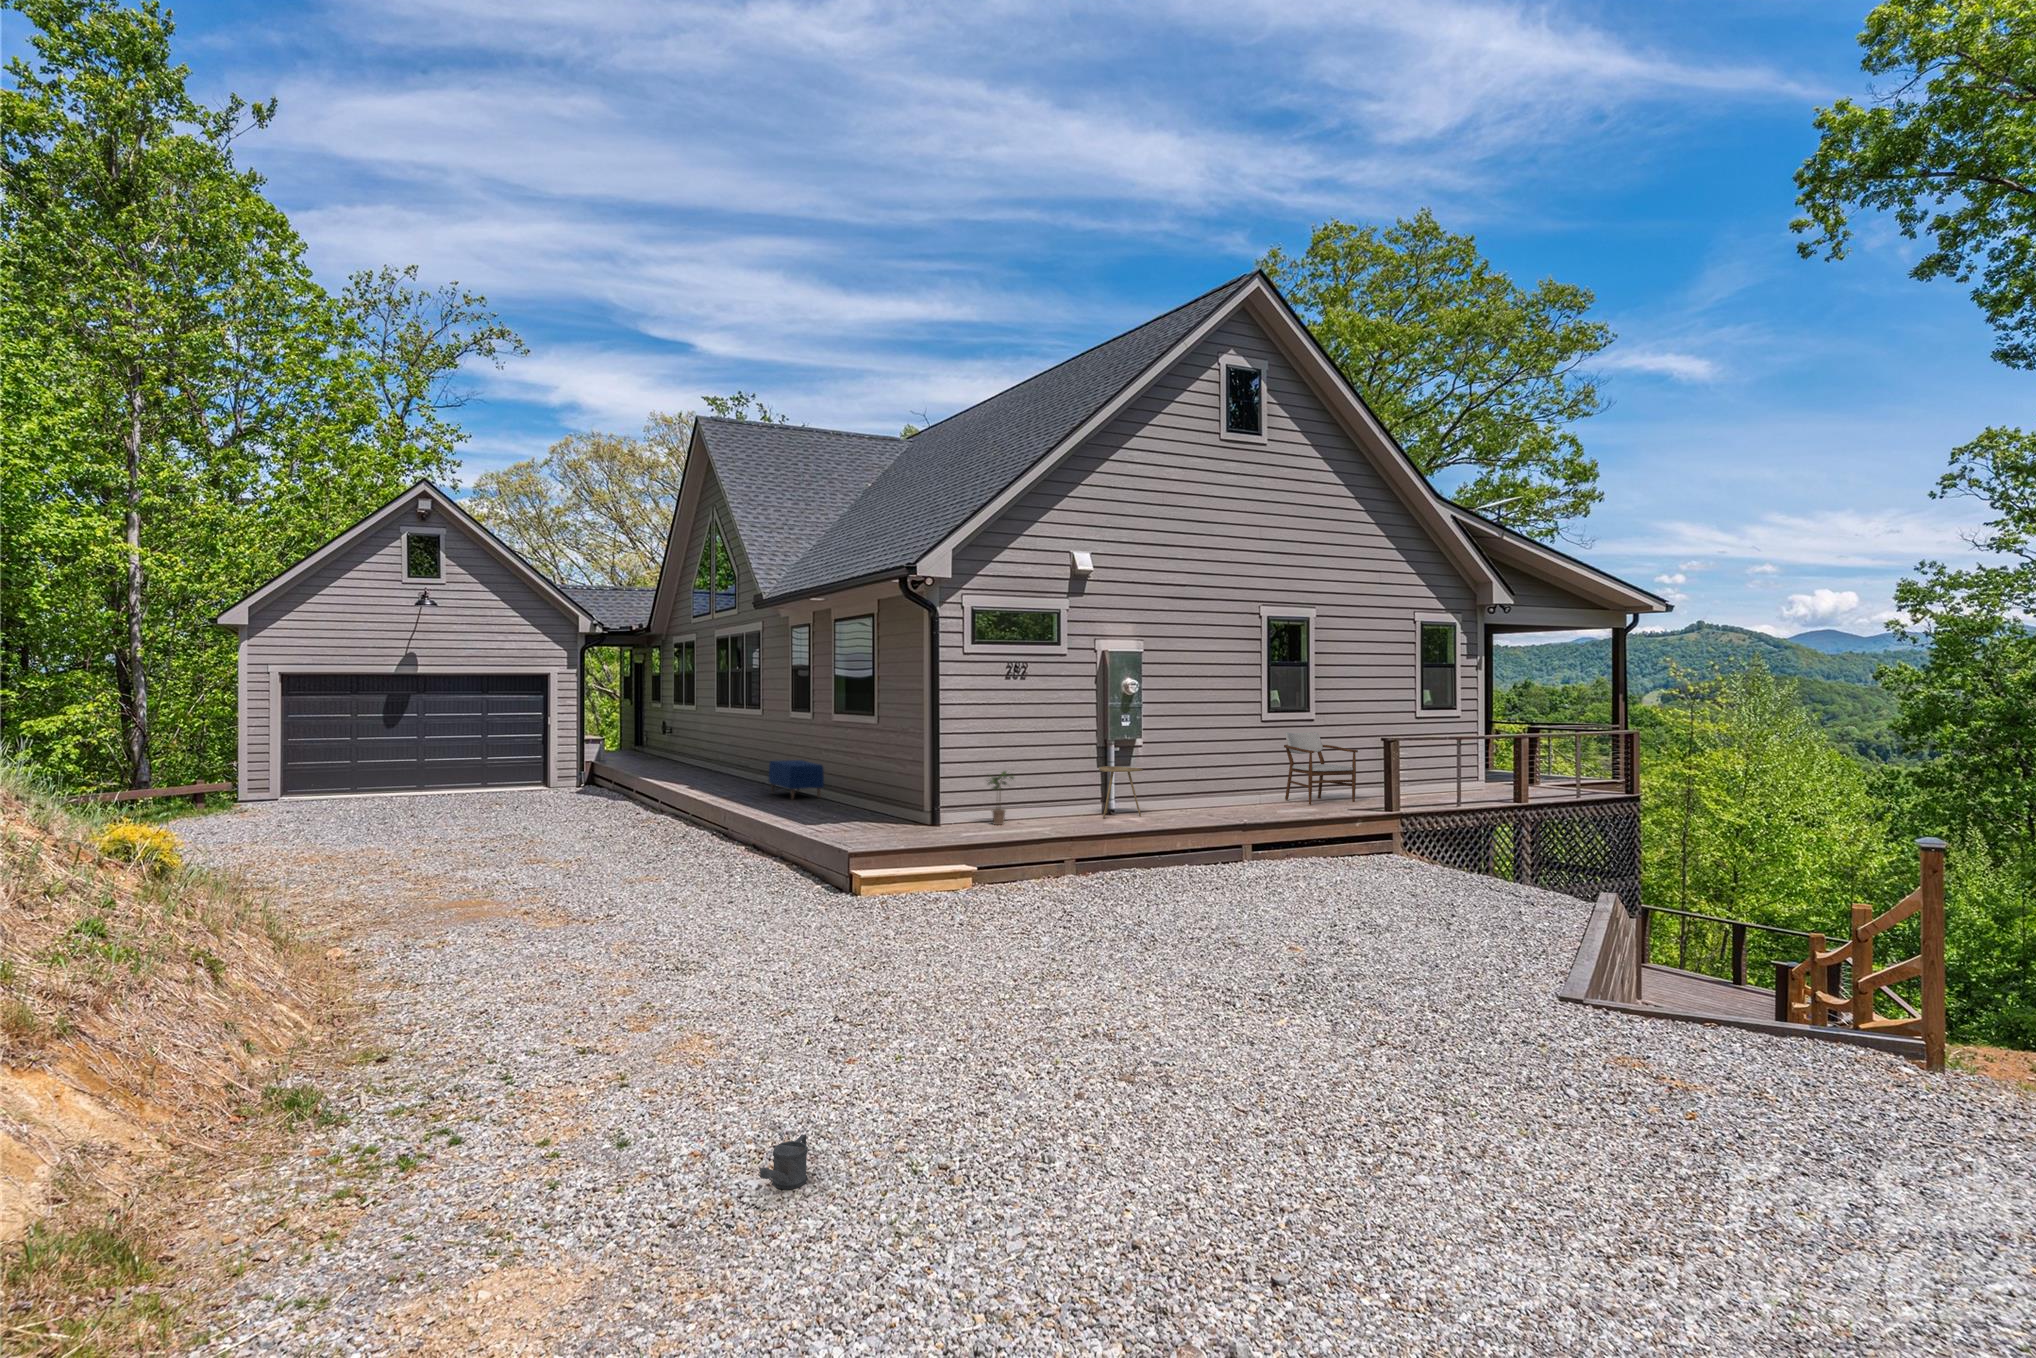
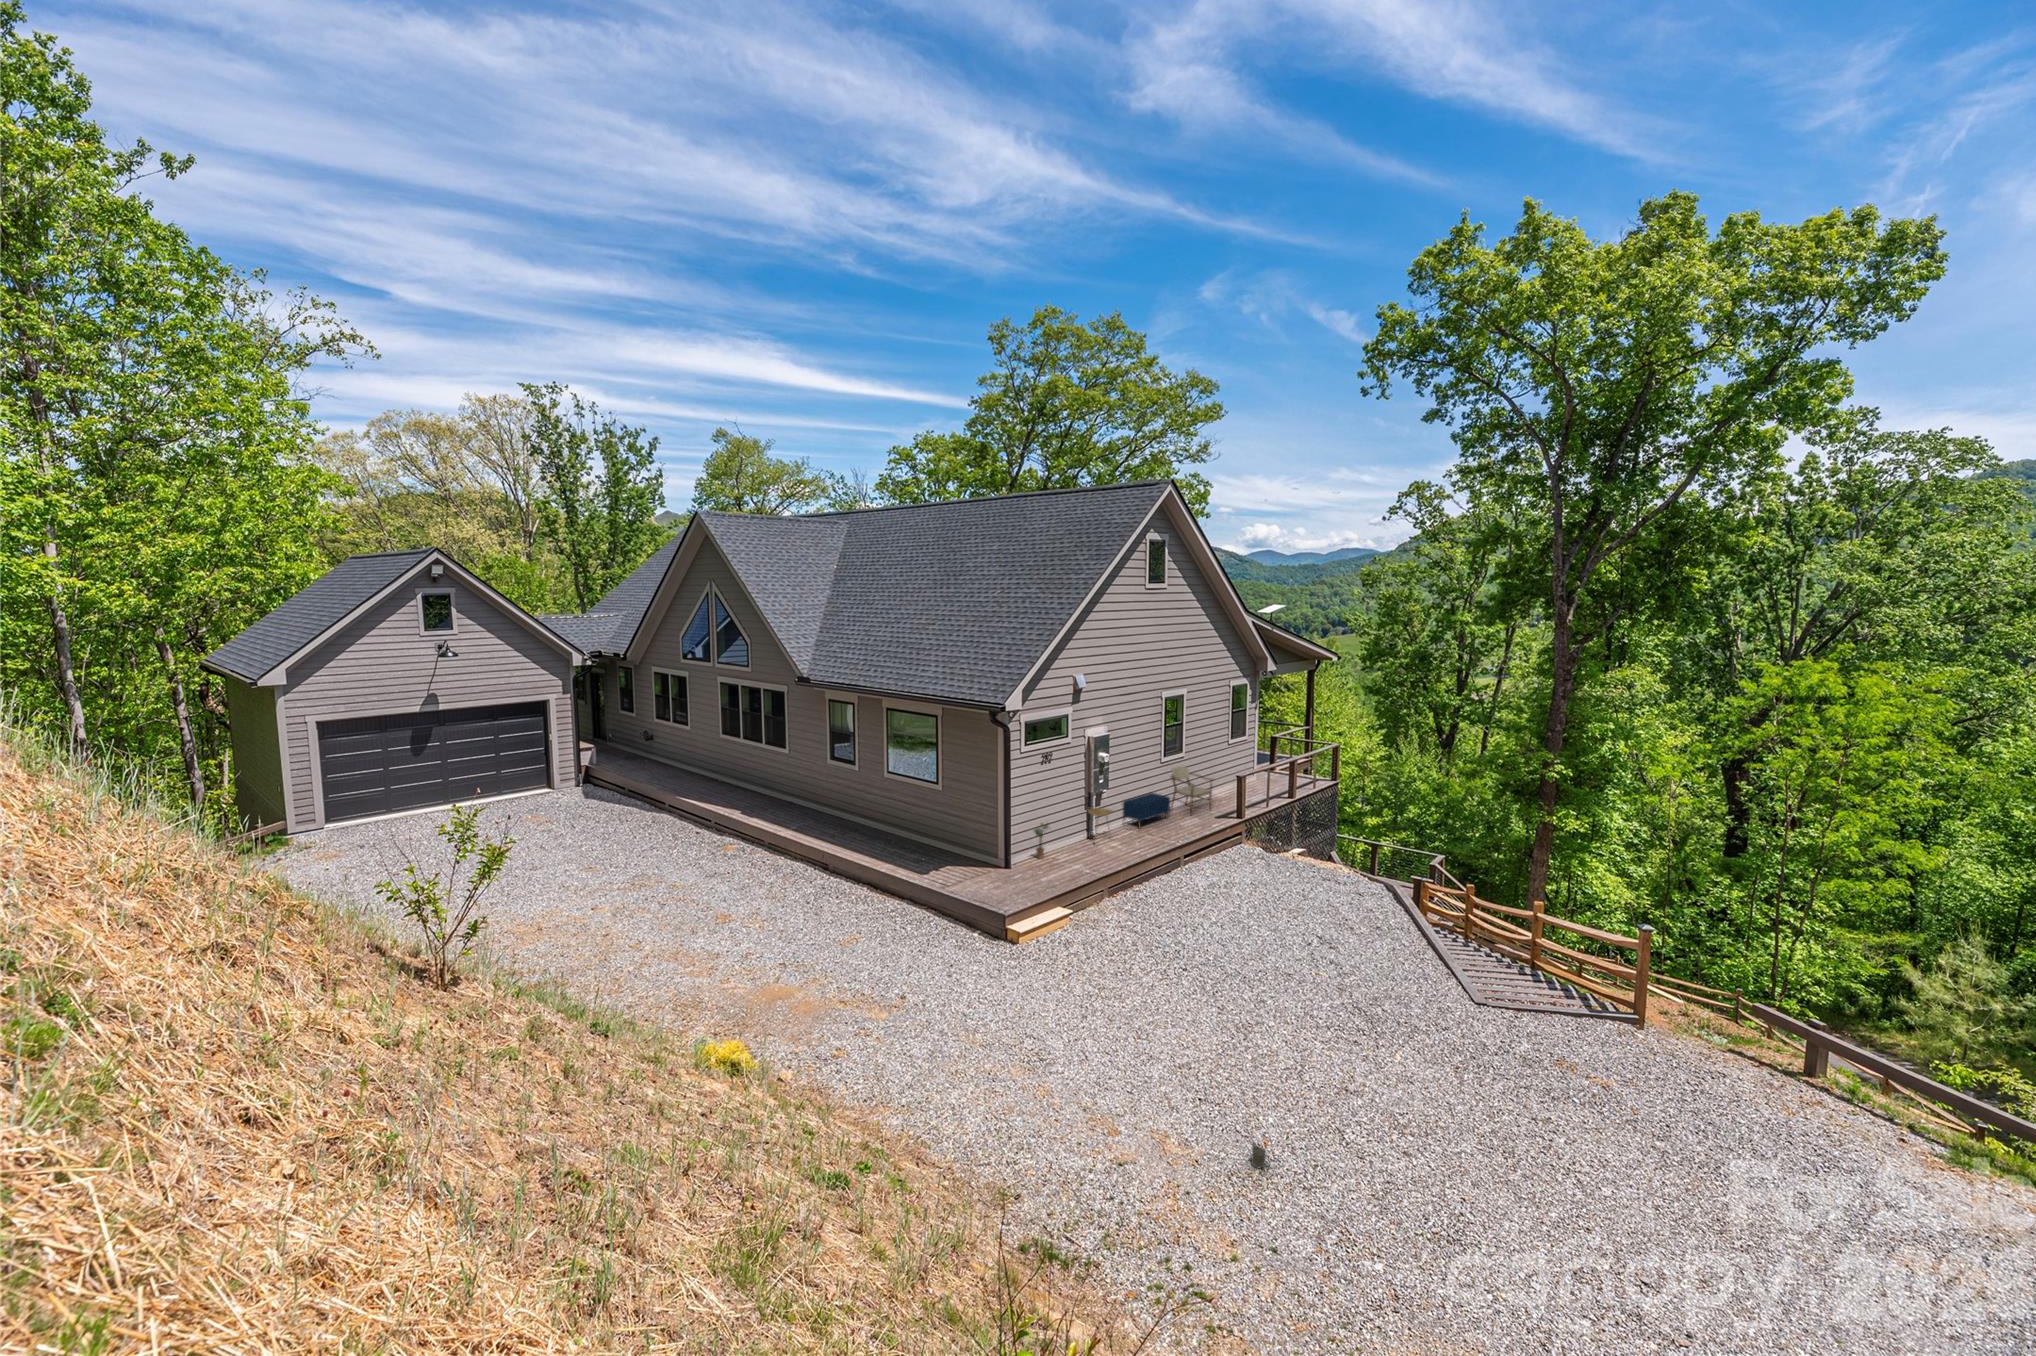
bench: present [769,760,824,800] -> present [1122,792,1170,828]

